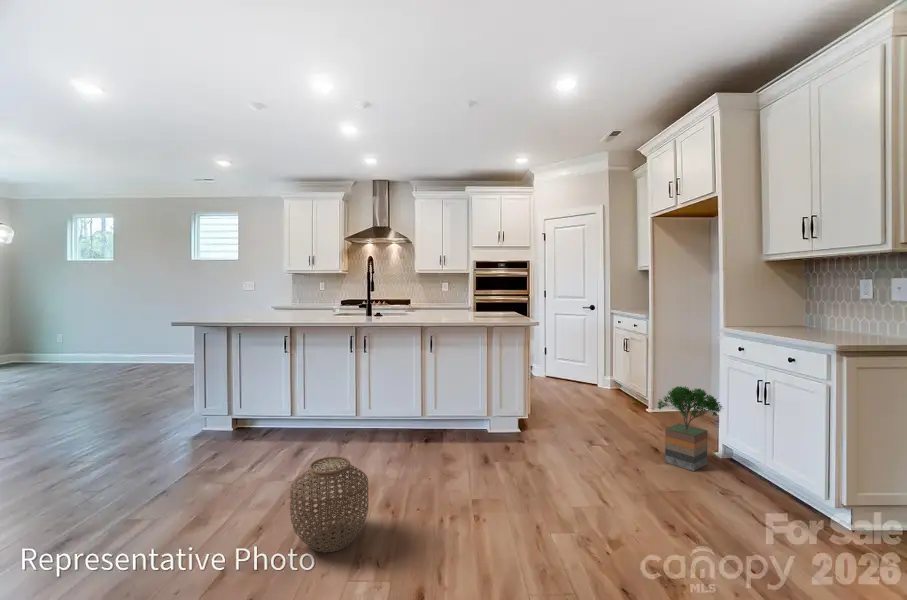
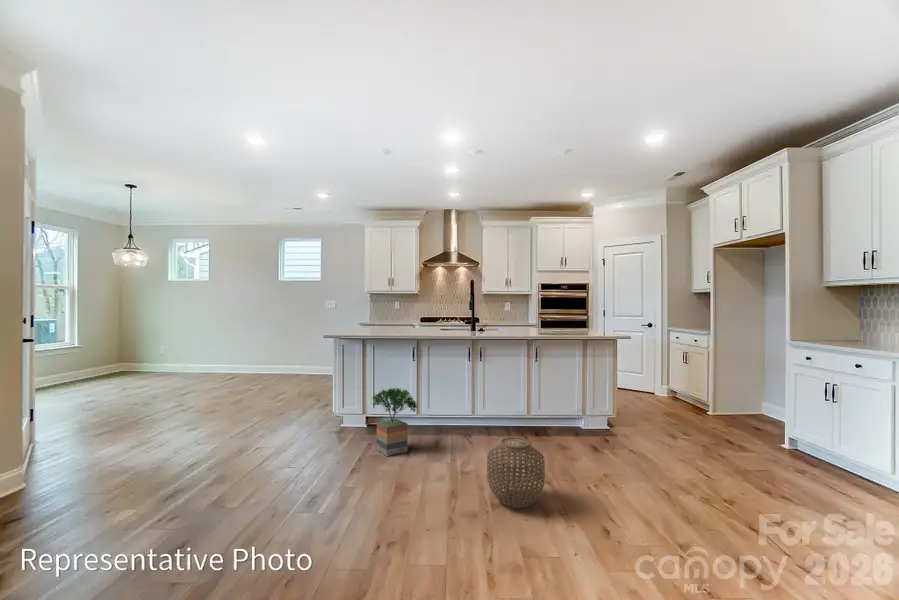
potted tree: present [658,386,722,471] -> present [373,388,417,456]

